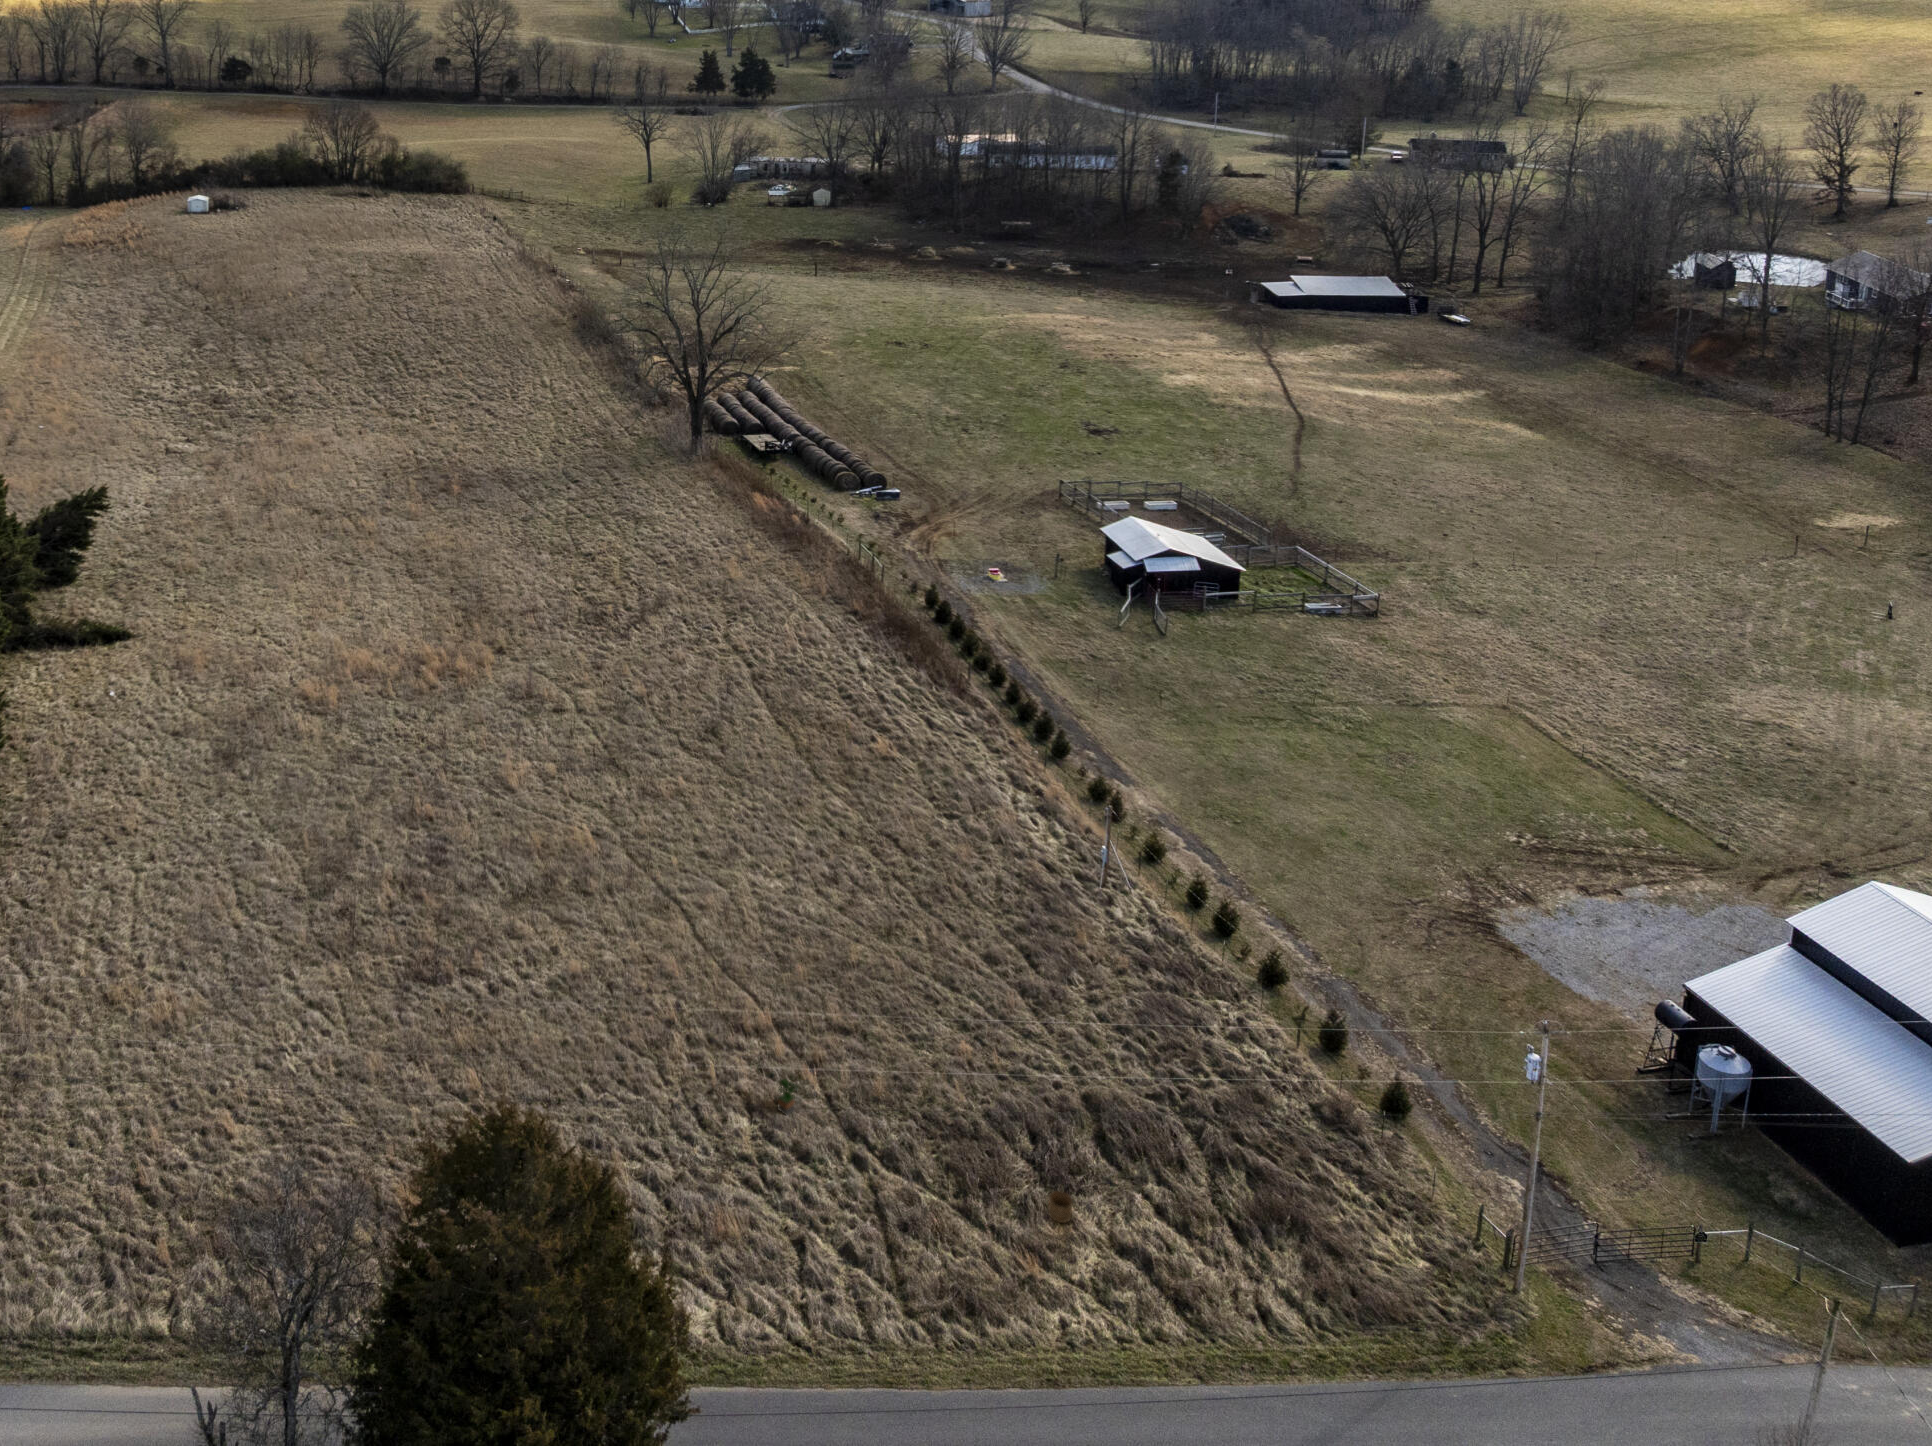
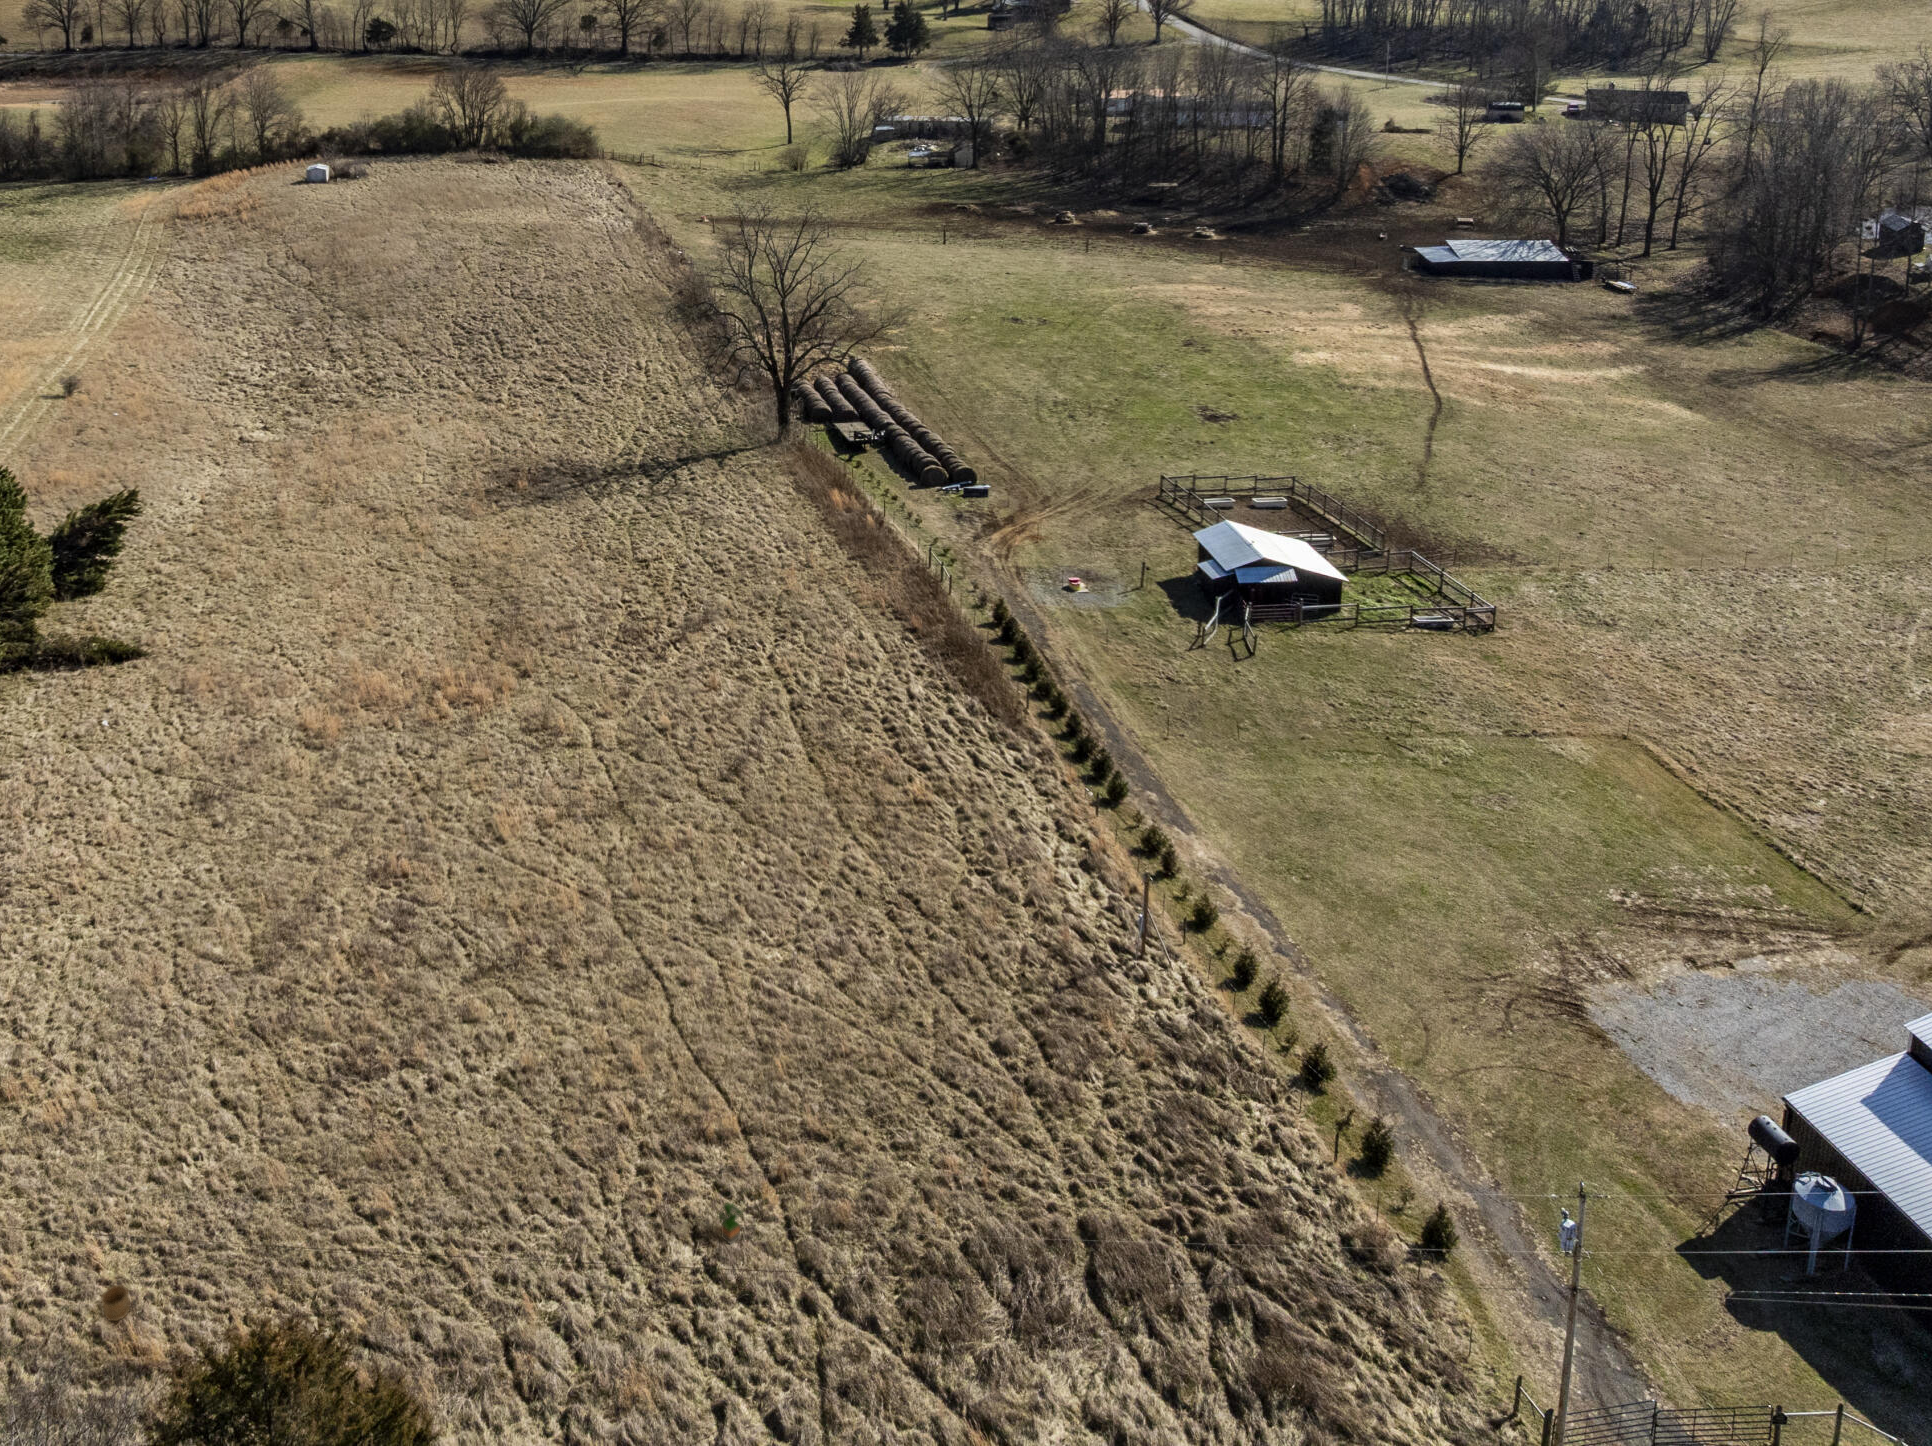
wooden bucket: present [1048,1191,1073,1223] -> present [101,1285,130,1321]

